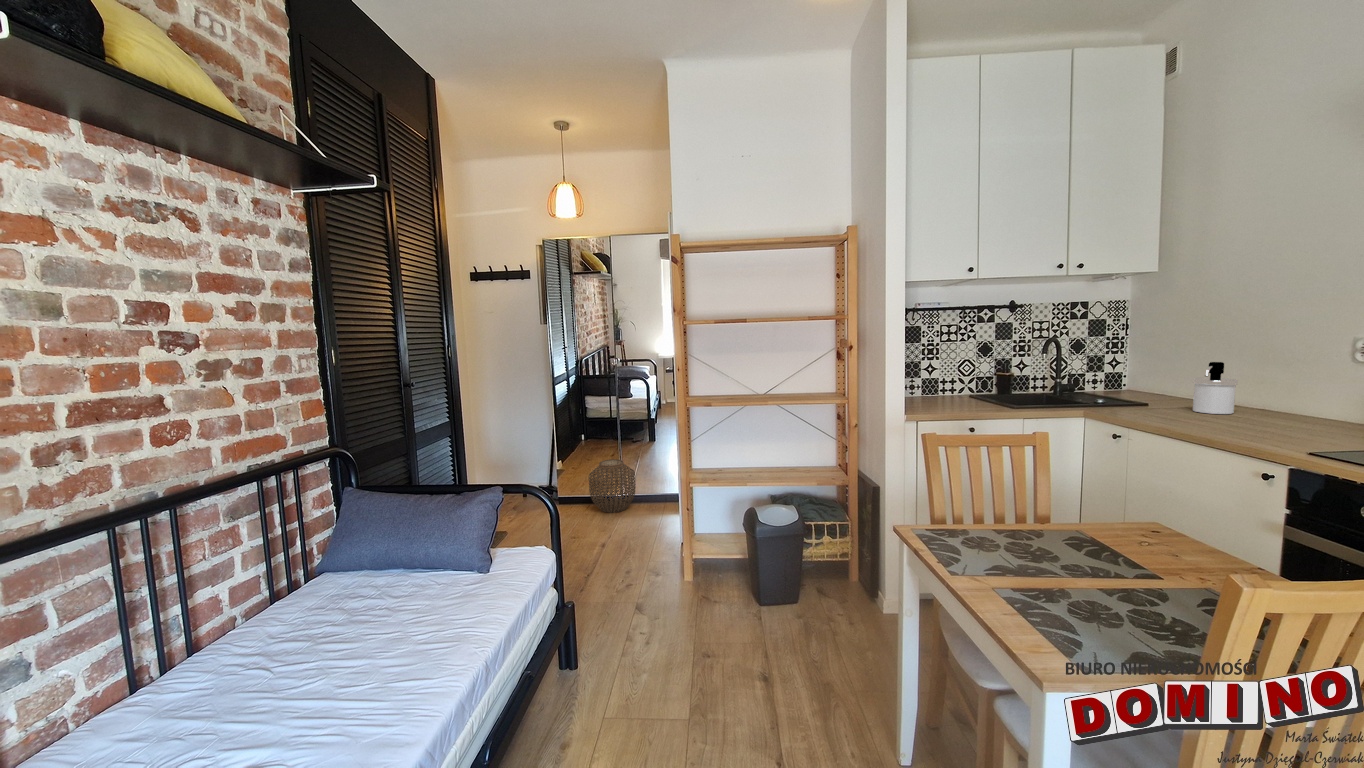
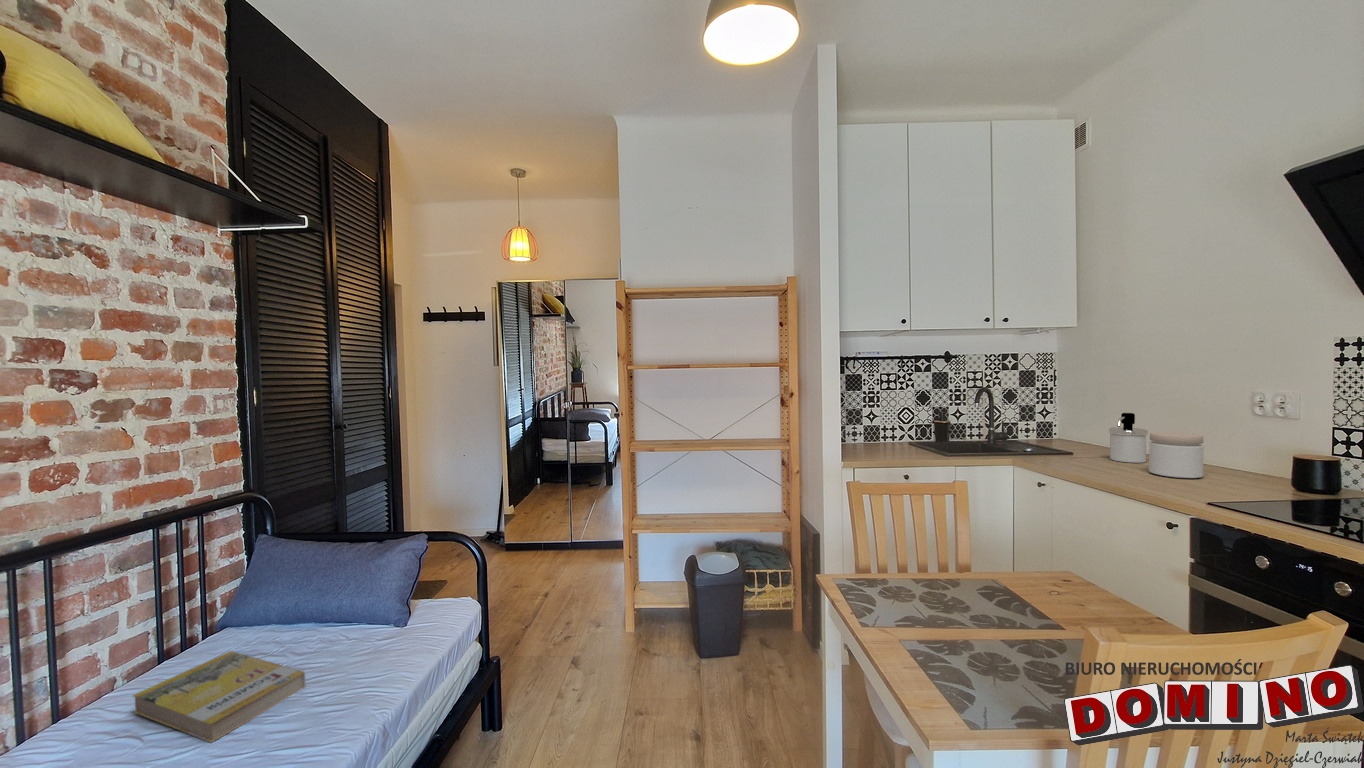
jar: none [1240,381,1306,429] -> present [1149,432,1204,478]
woven basket: present [589,459,636,513] -> none [538,502,586,558]
book: none [261,592,411,671] -> present [133,651,305,742]

